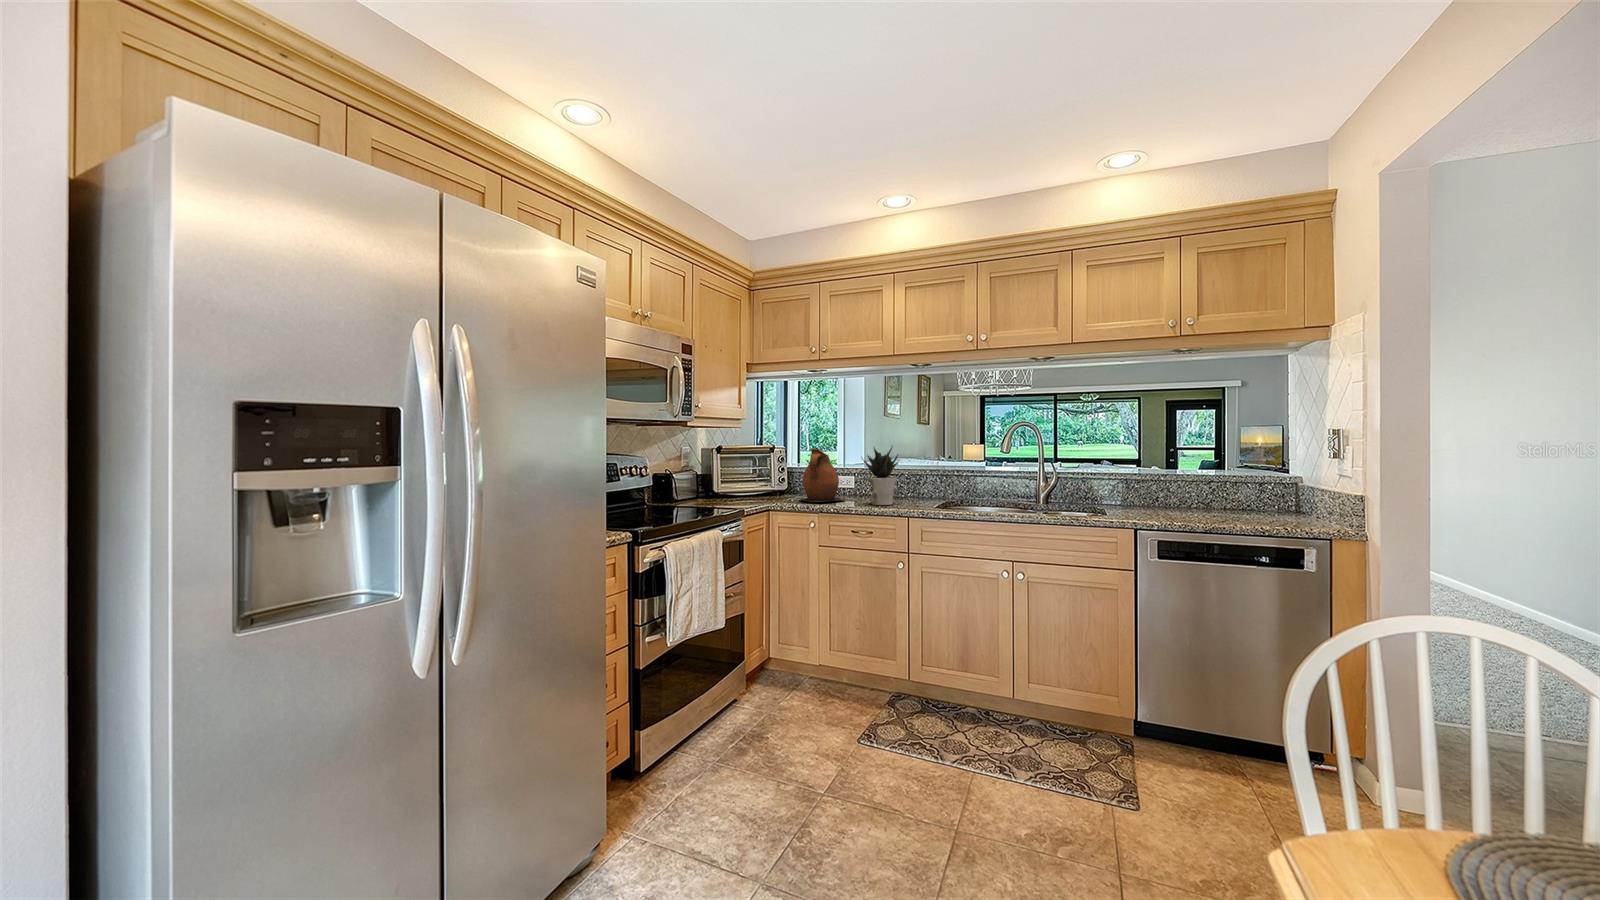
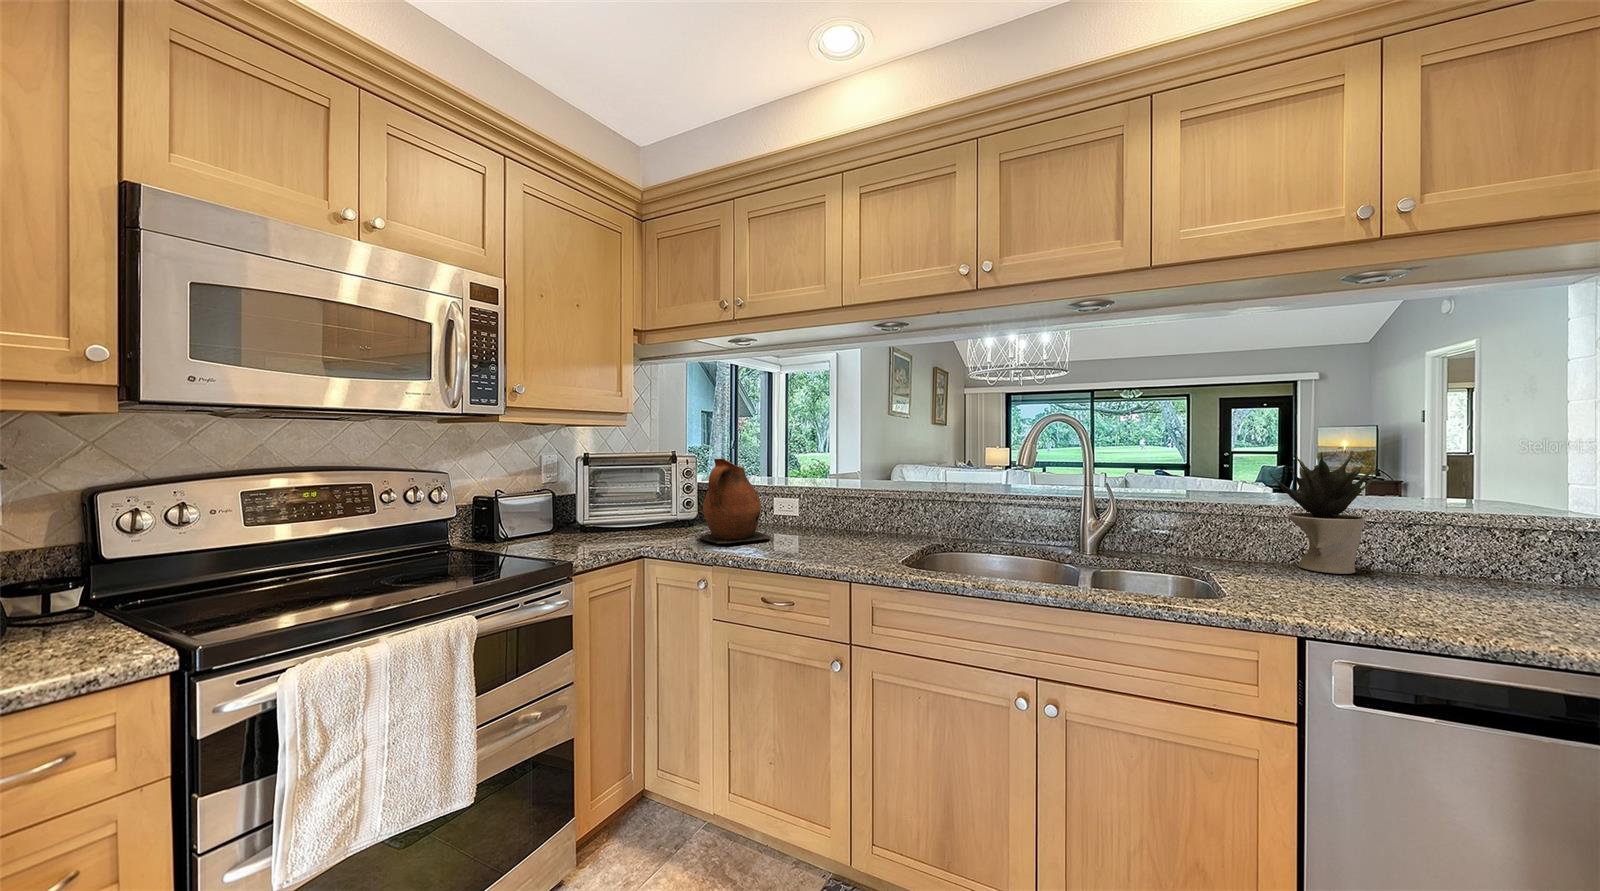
potted plant: present [862,446,898,505] -> present [1269,451,1373,574]

